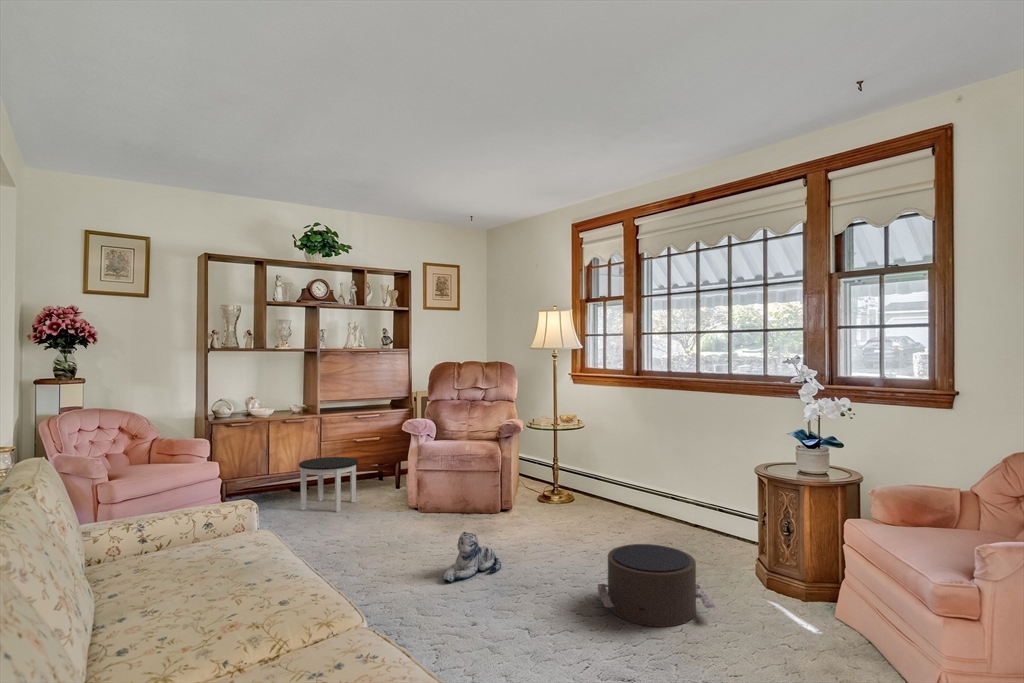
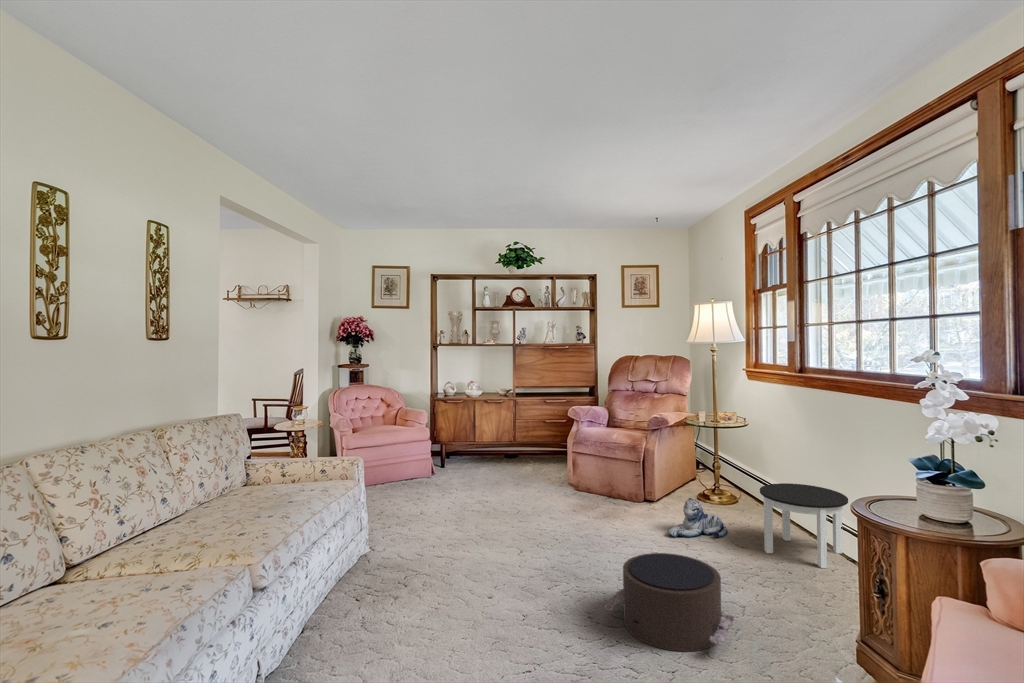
round table: present [299,457,358,512] -> present [760,483,848,568]
plush toy: present [443,532,501,582] -> present [668,498,728,537]

